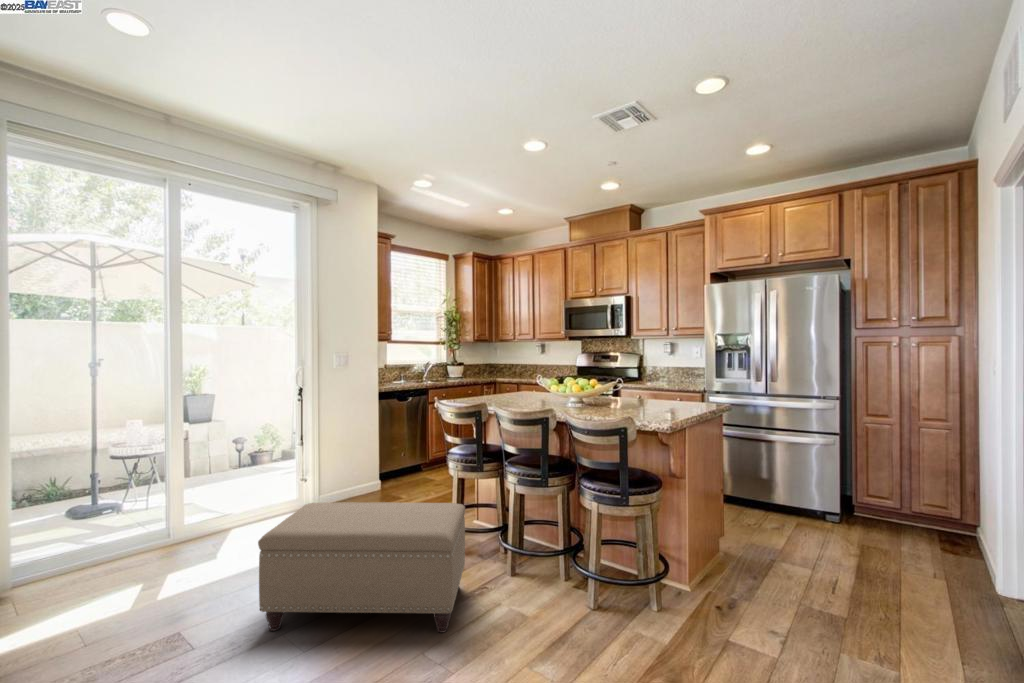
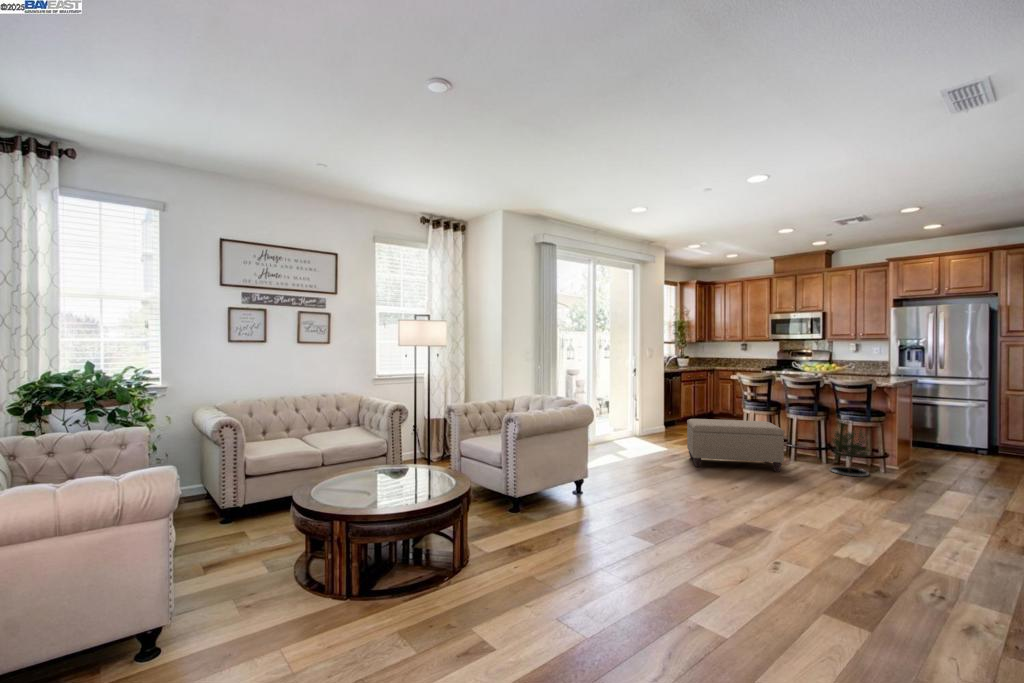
potted tree: none [552,491,634,637] -> present [830,420,869,477]

